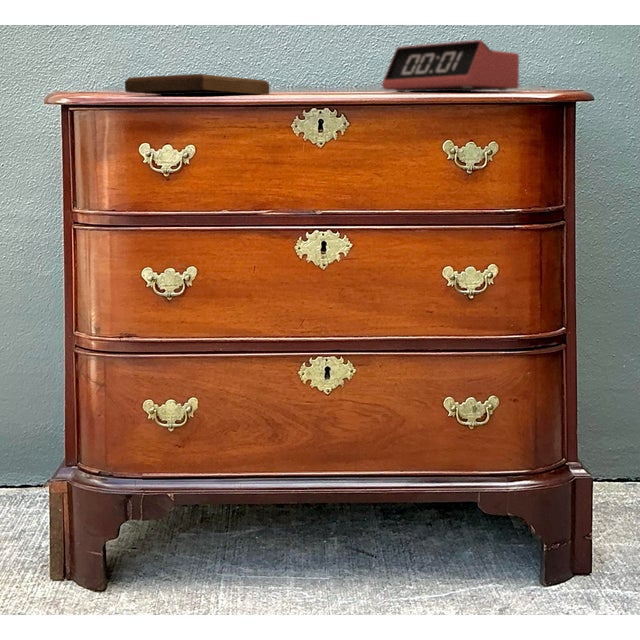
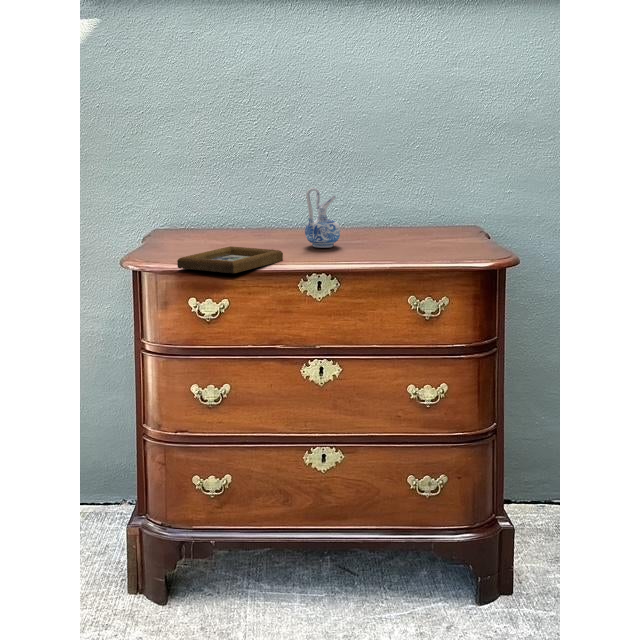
ceramic pitcher: none [299,8,346,92] -> present [305,188,340,248]
alarm clock: present [382,40,519,92] -> none [366,214,467,254]

